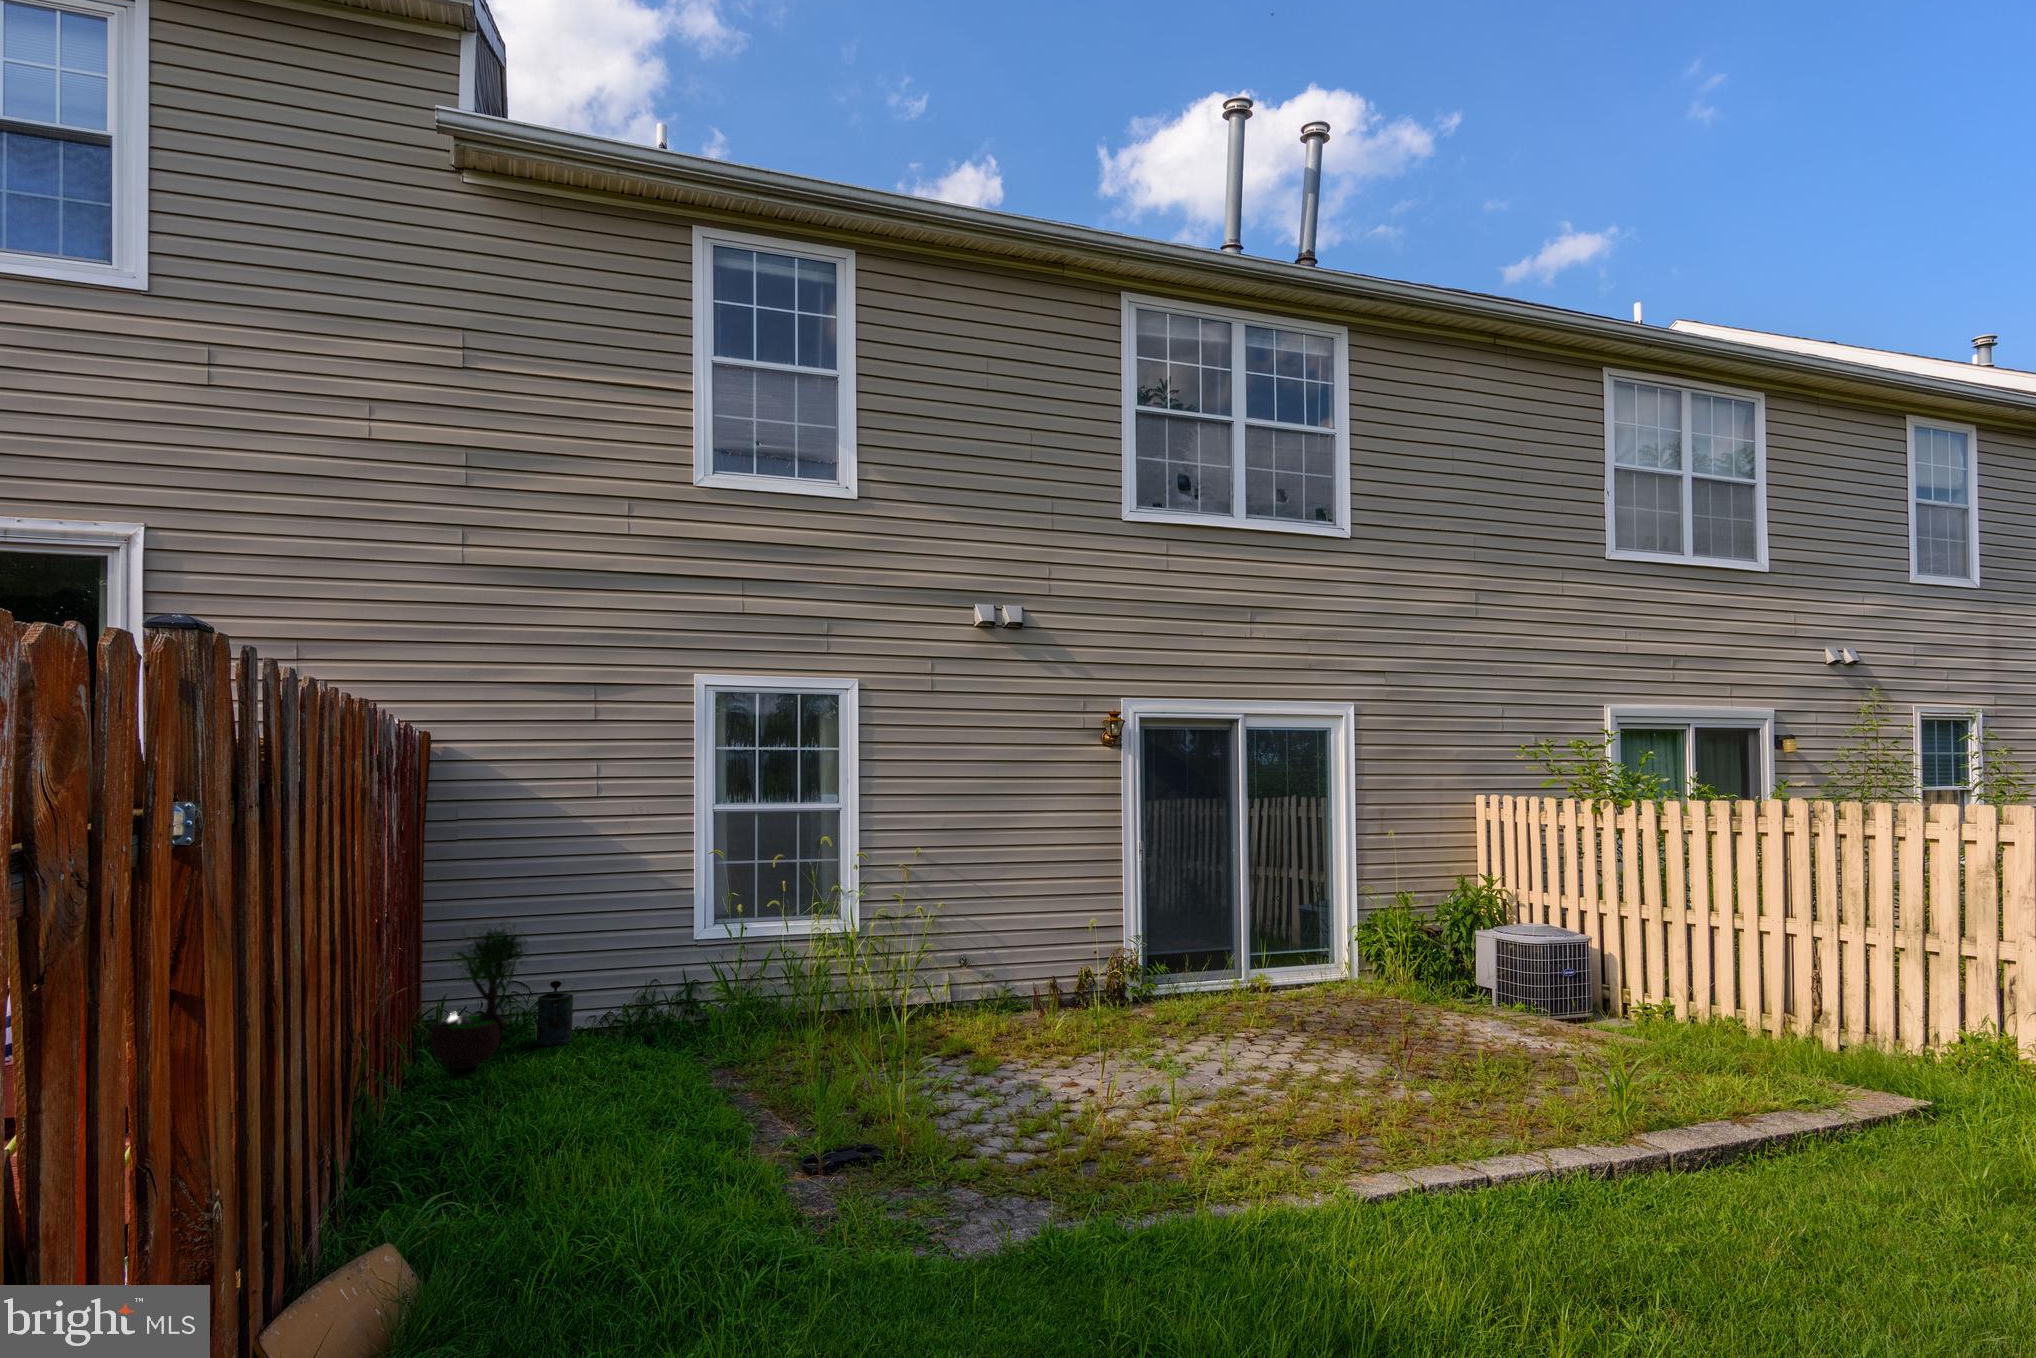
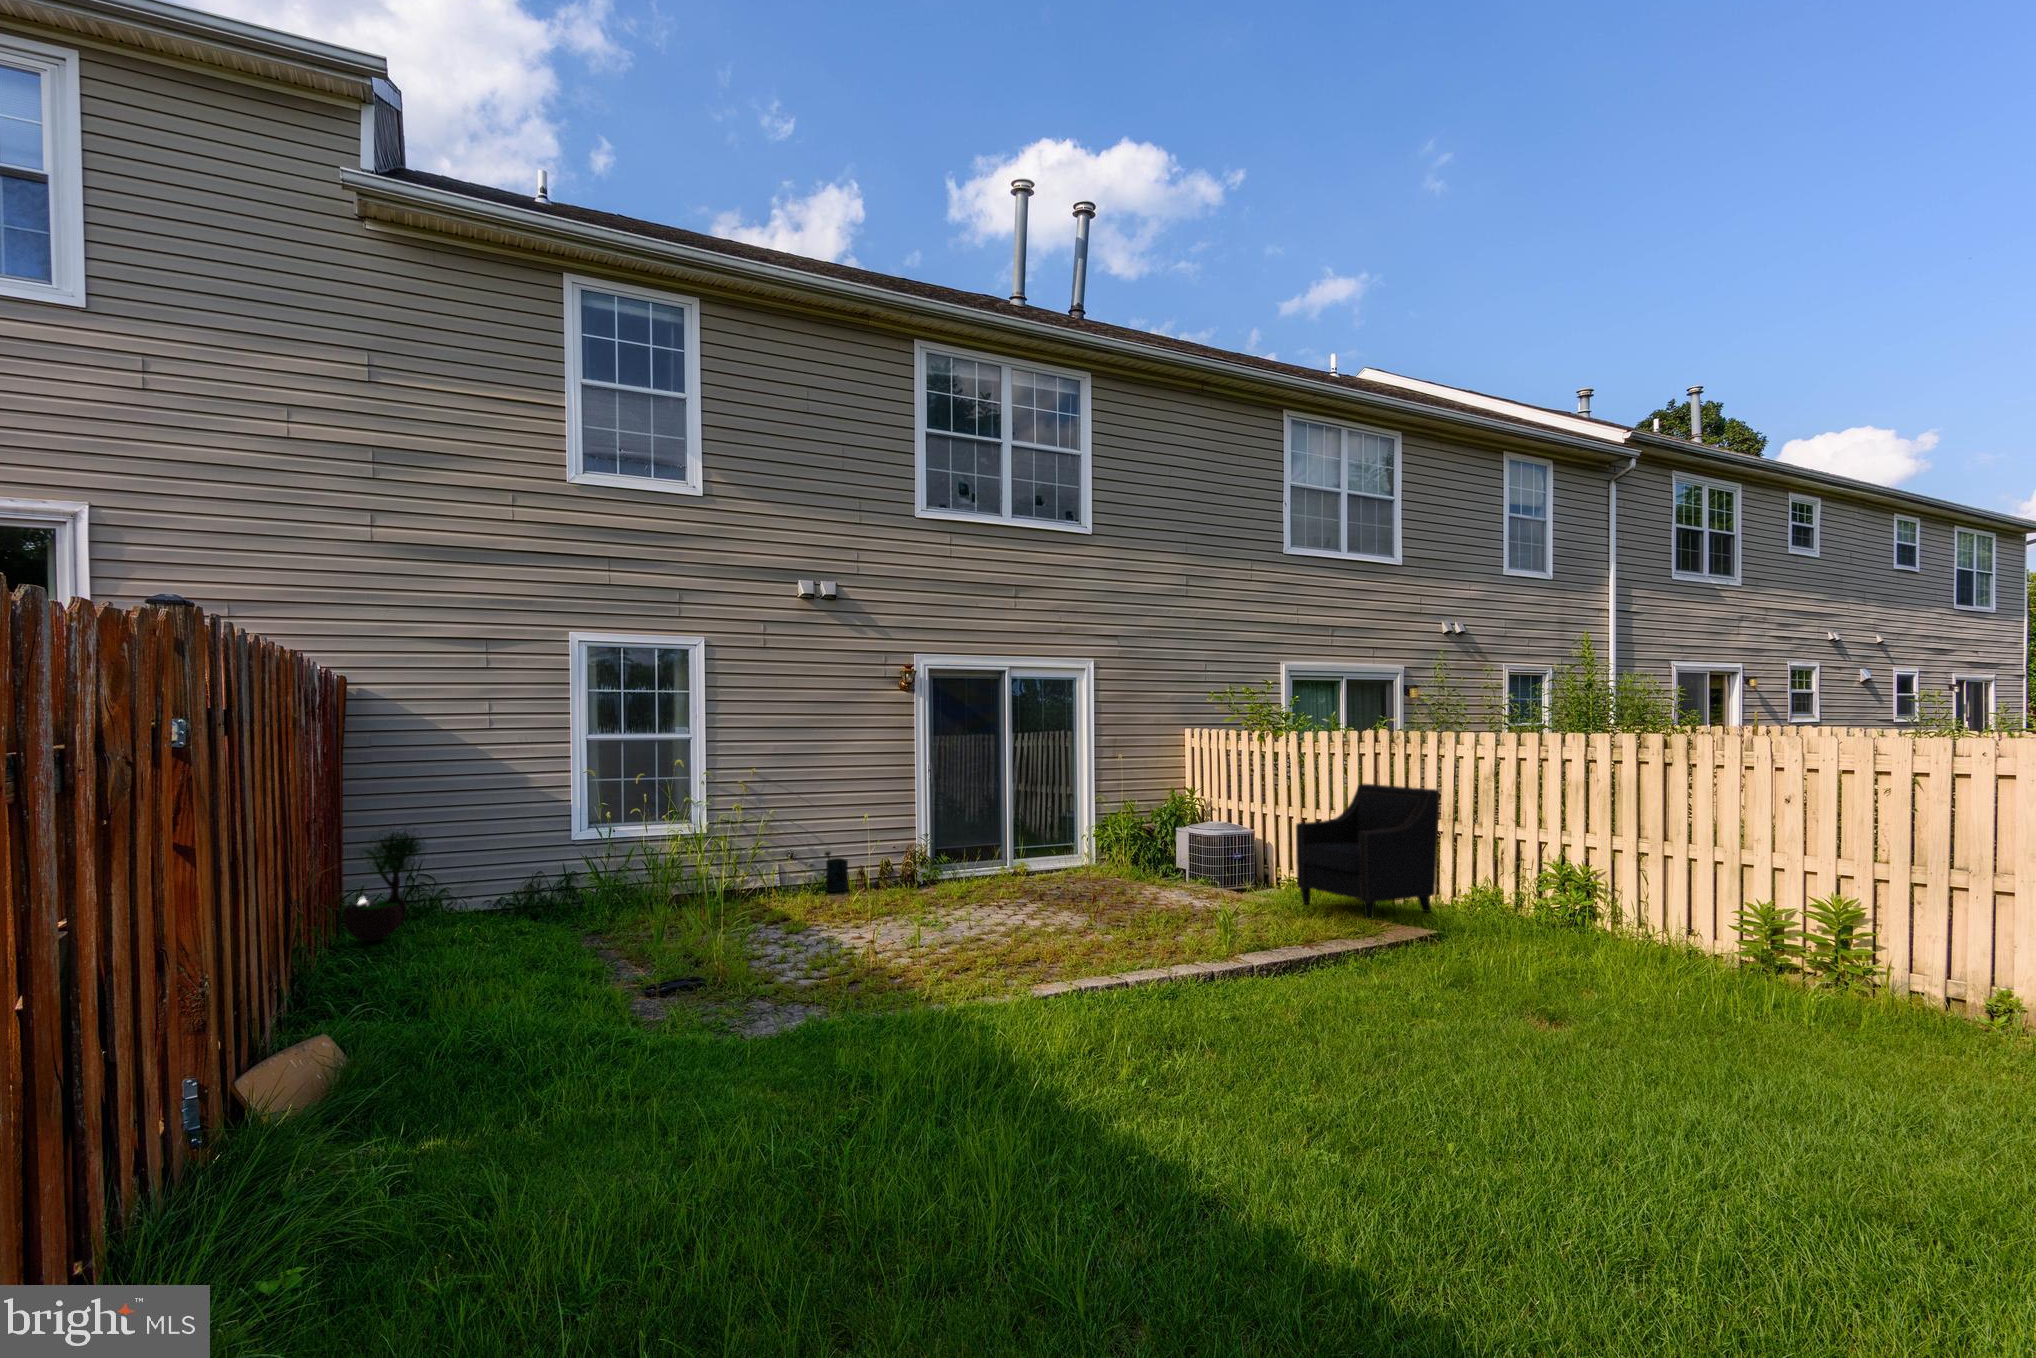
chair: none [1674,879,1900,1081] -> present [1296,783,1439,919]
watering can: present [537,981,573,1045] -> present [825,851,848,892]

